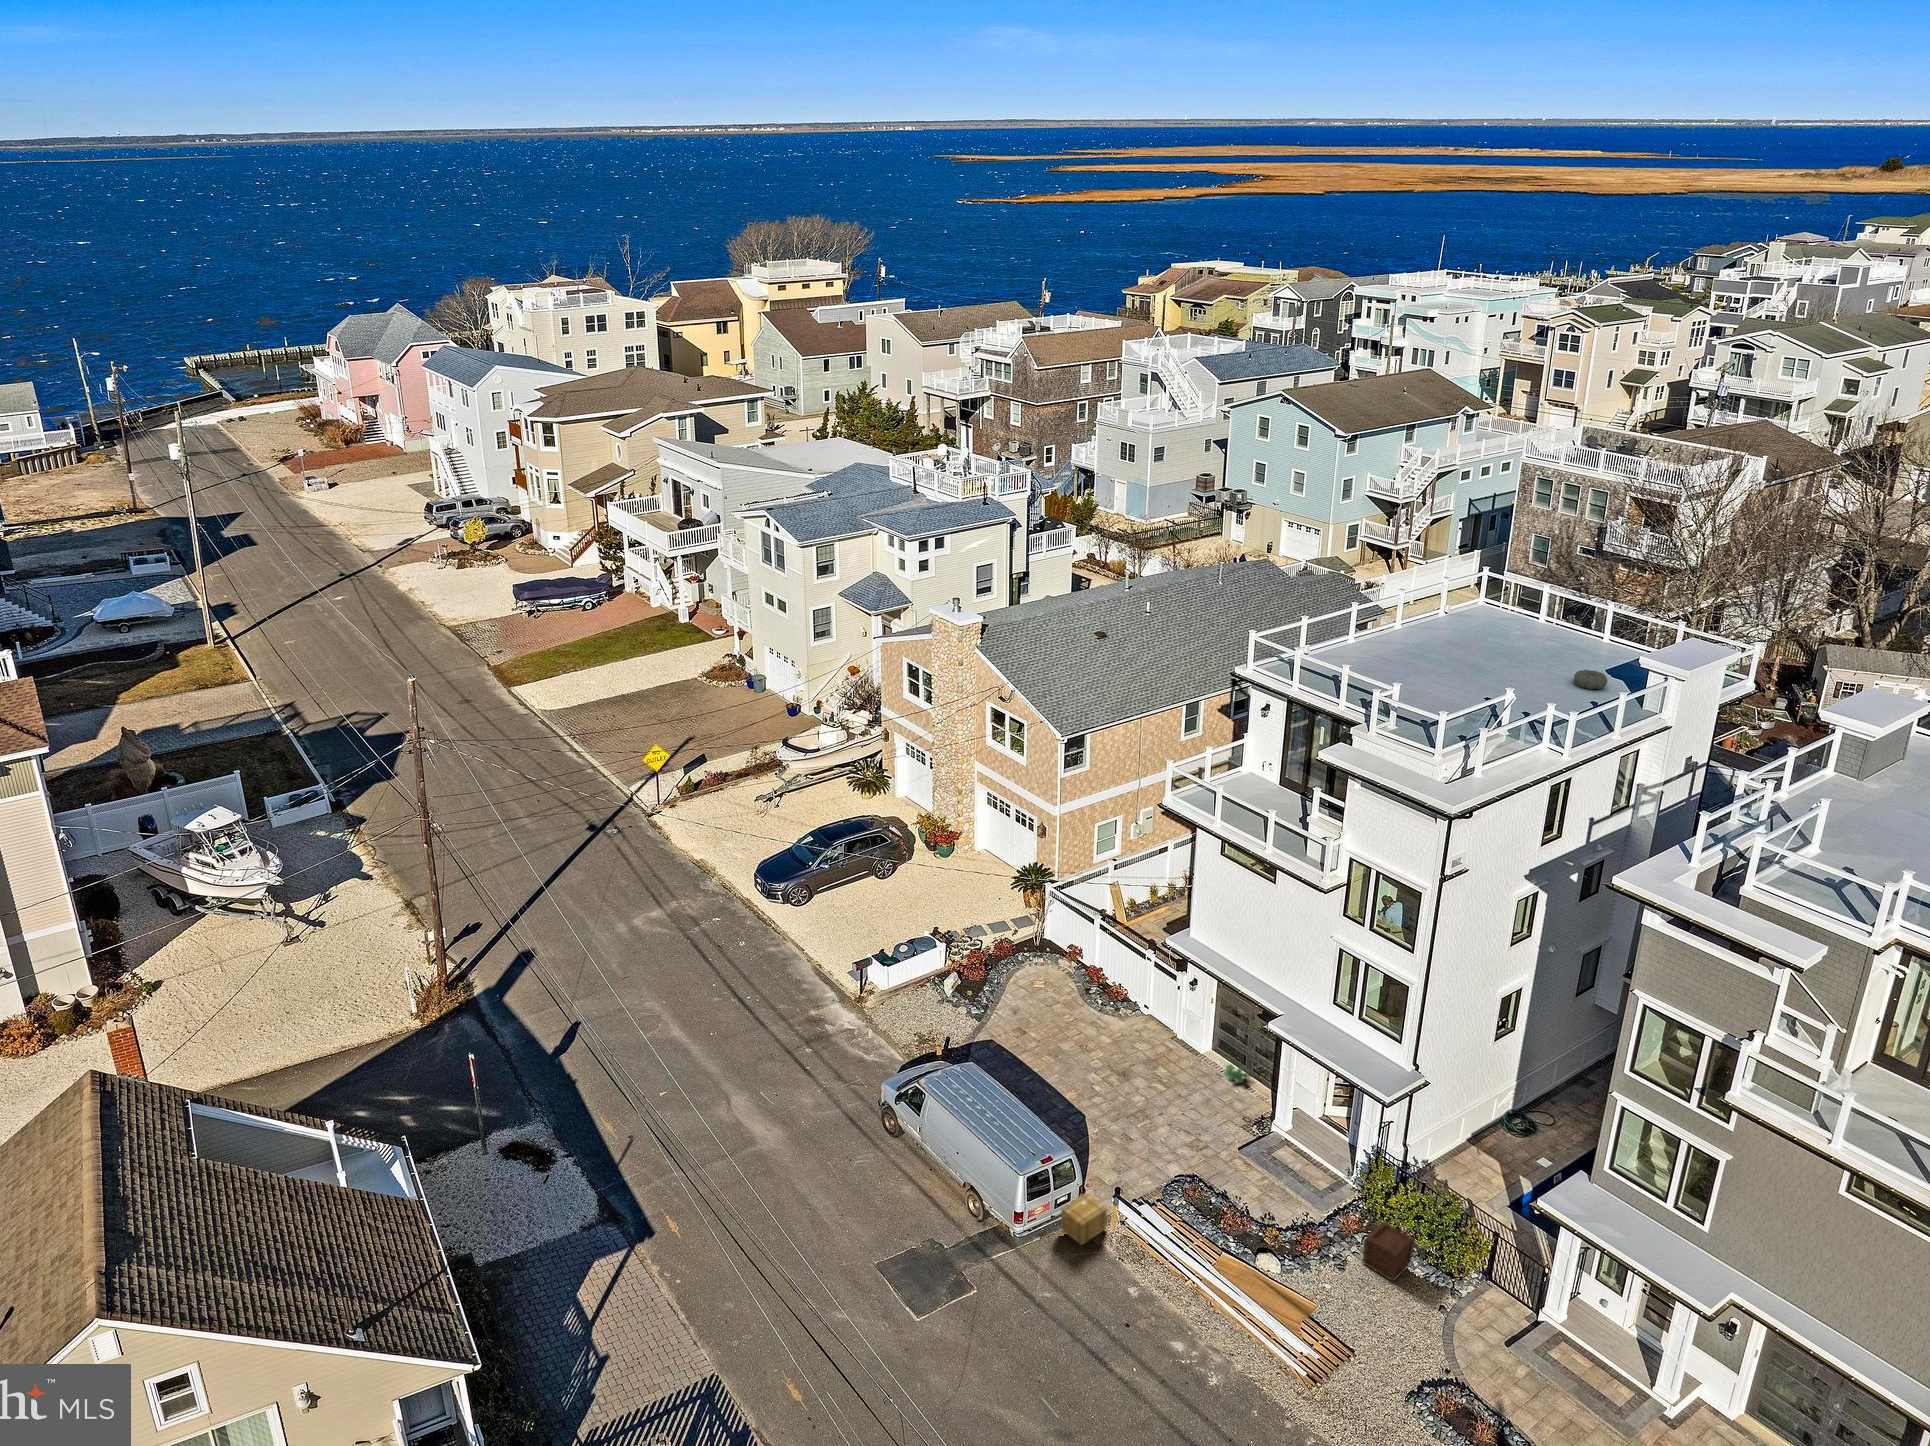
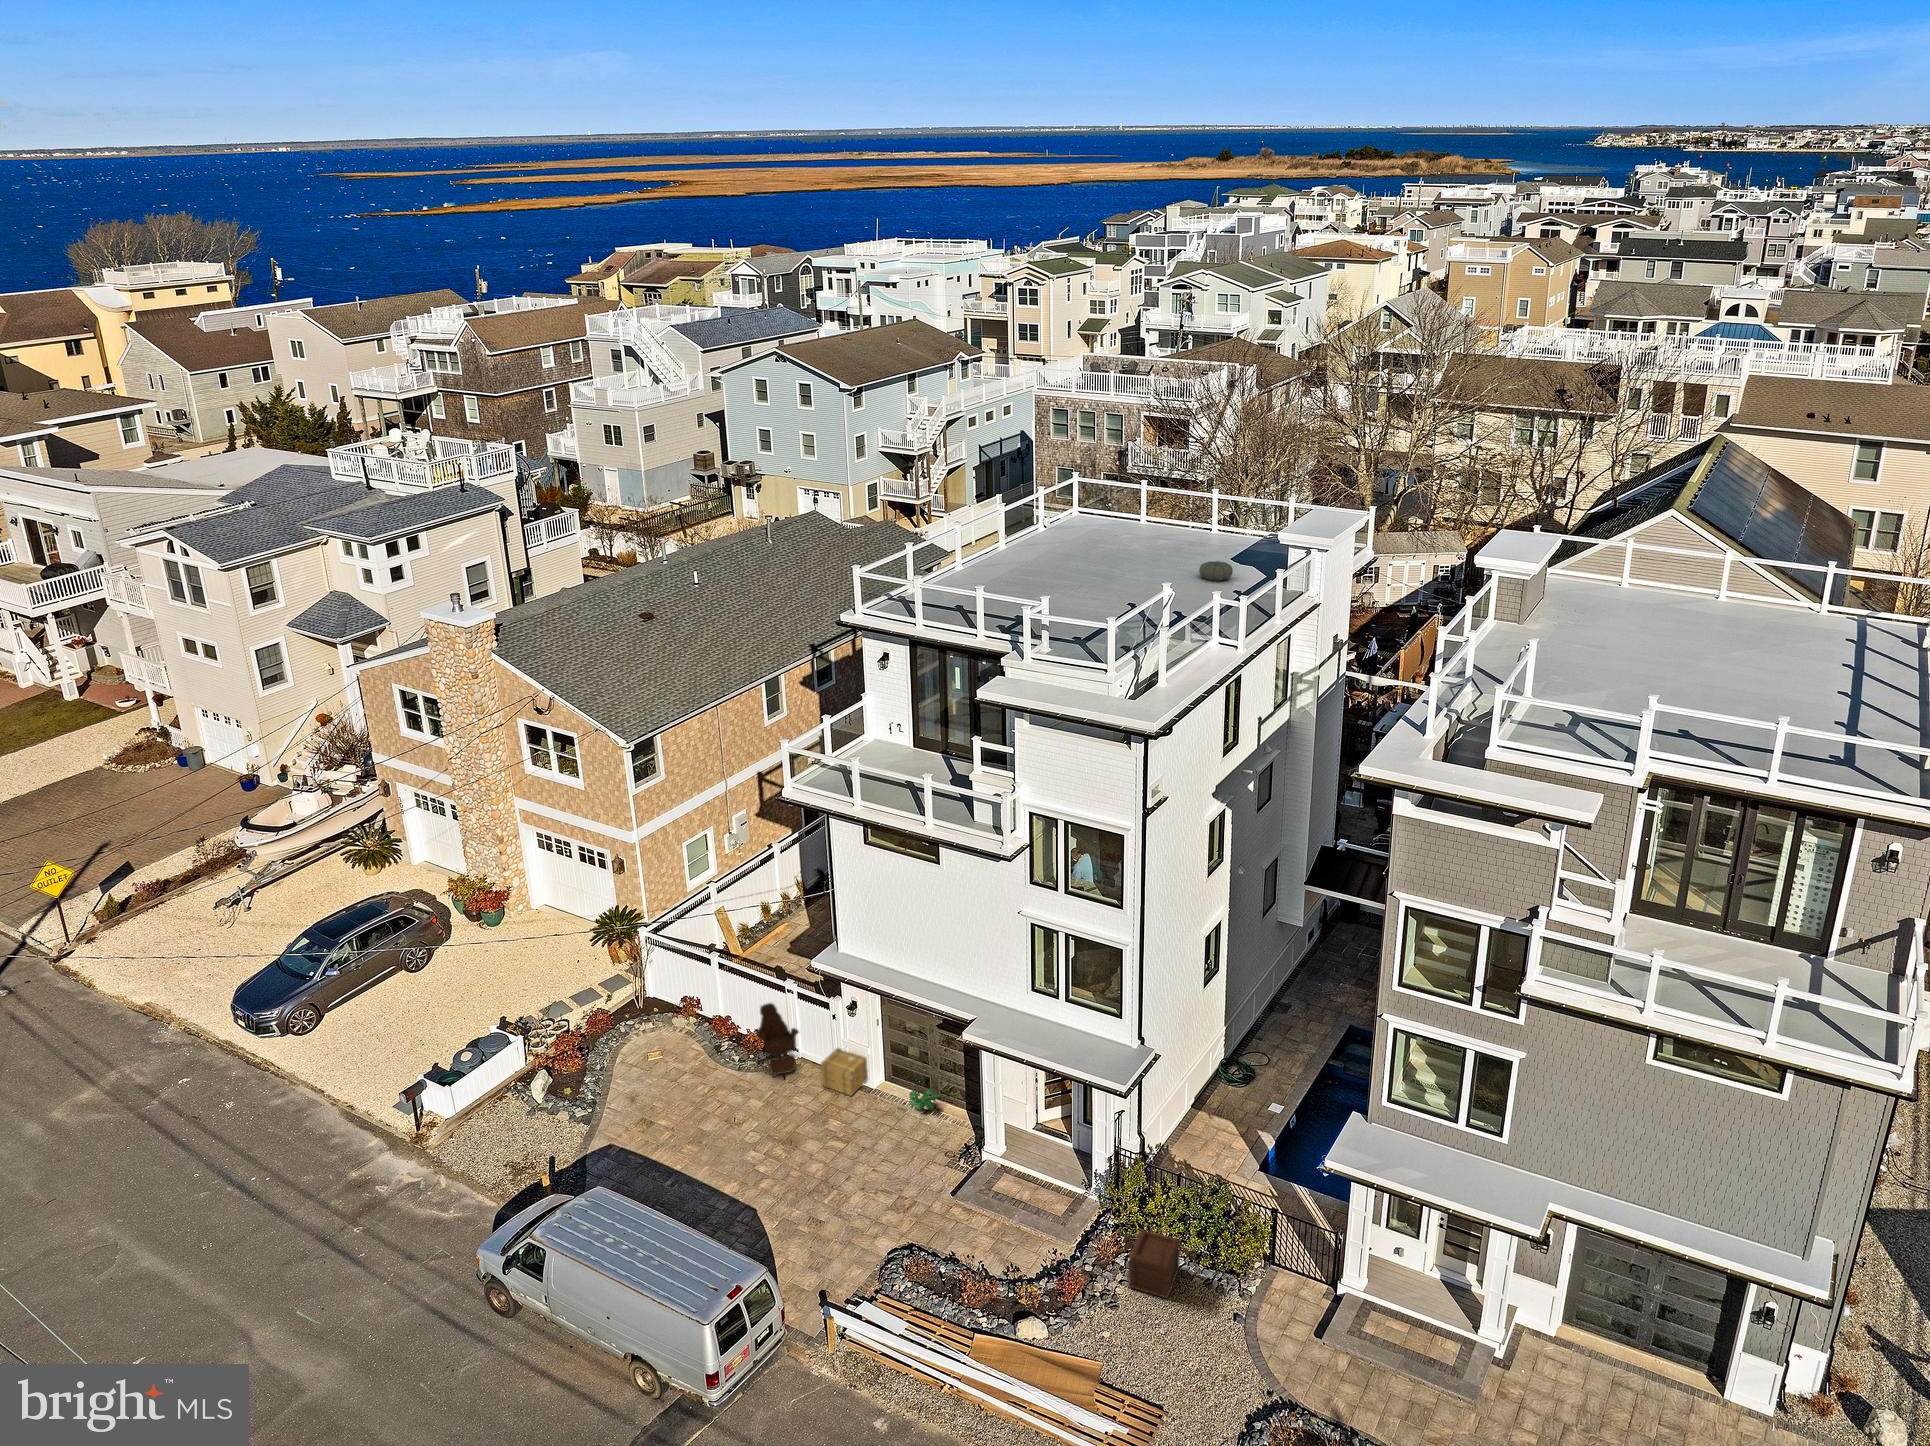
lounge chair: none [1116,966,1151,1029] -> present [757,1003,799,1075]
cardboard box: present [1061,1193,1107,1245] -> present [820,1048,868,1096]

